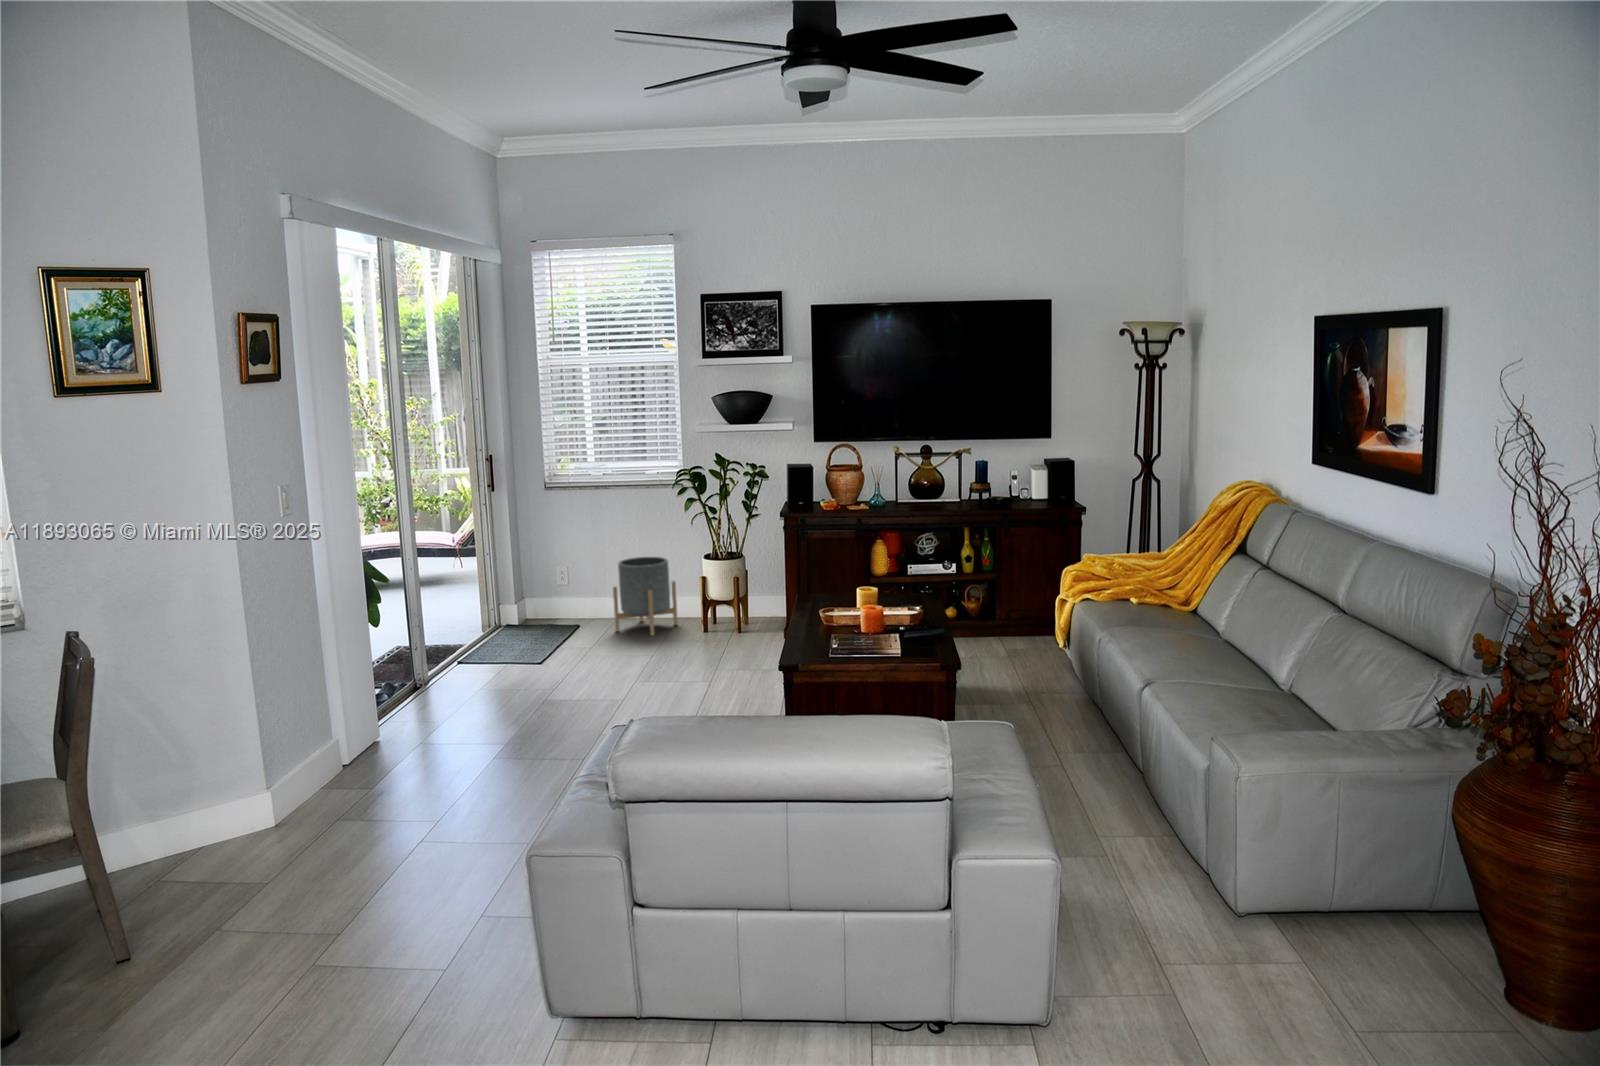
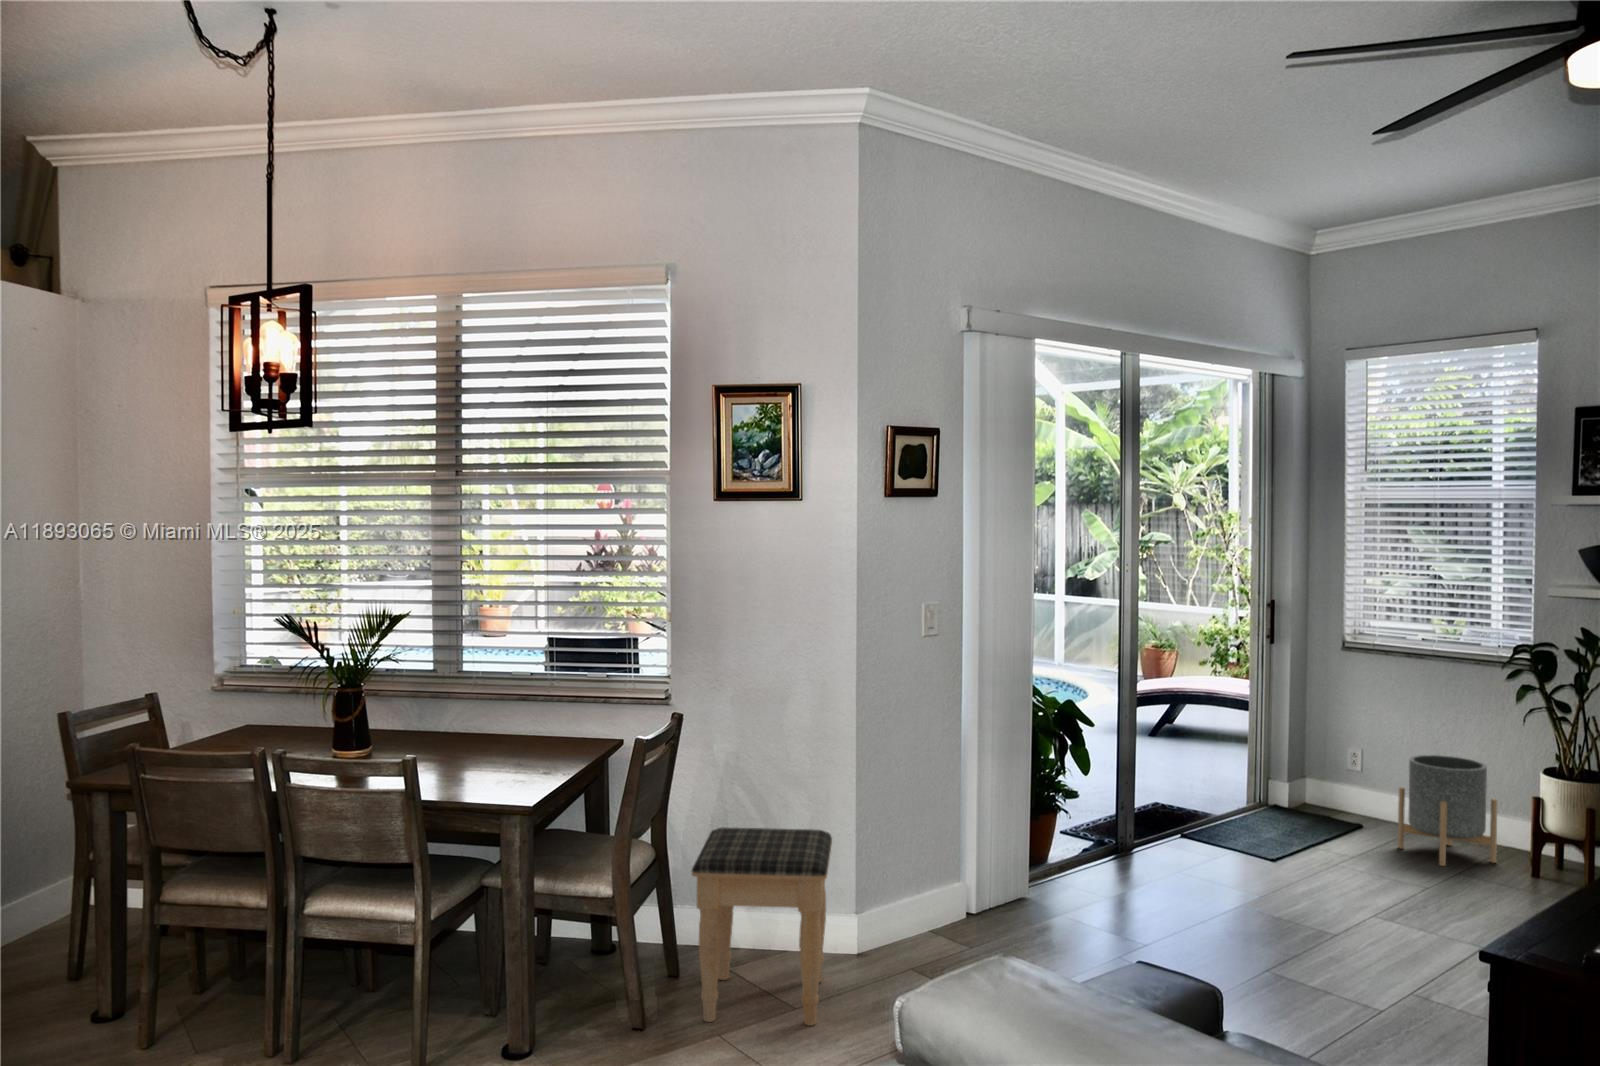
footstool: none [184,729,371,946] -> present [691,827,832,1026]

